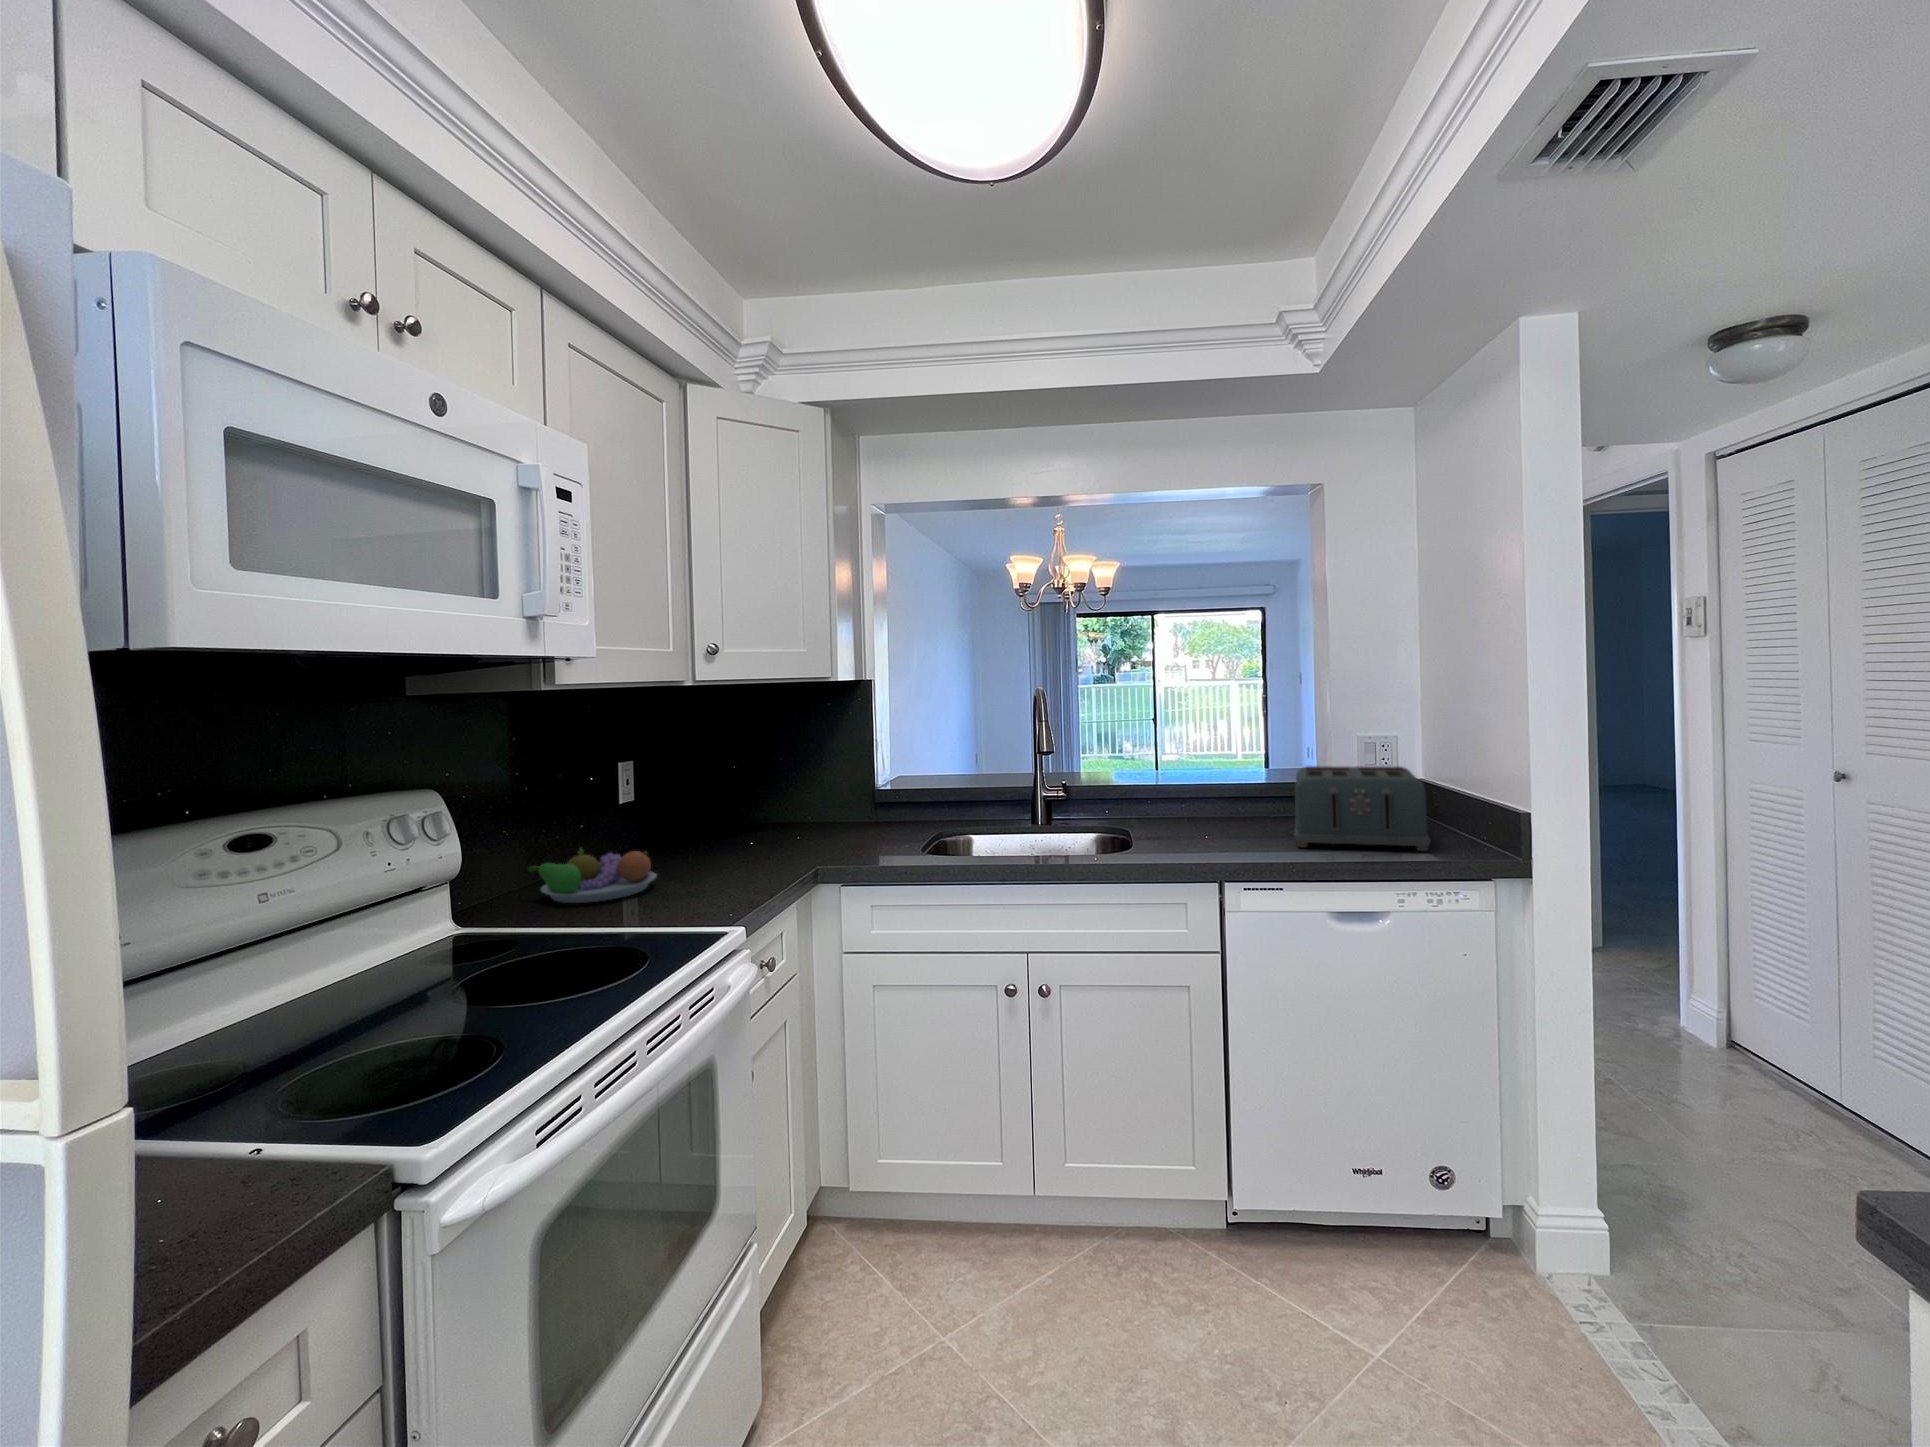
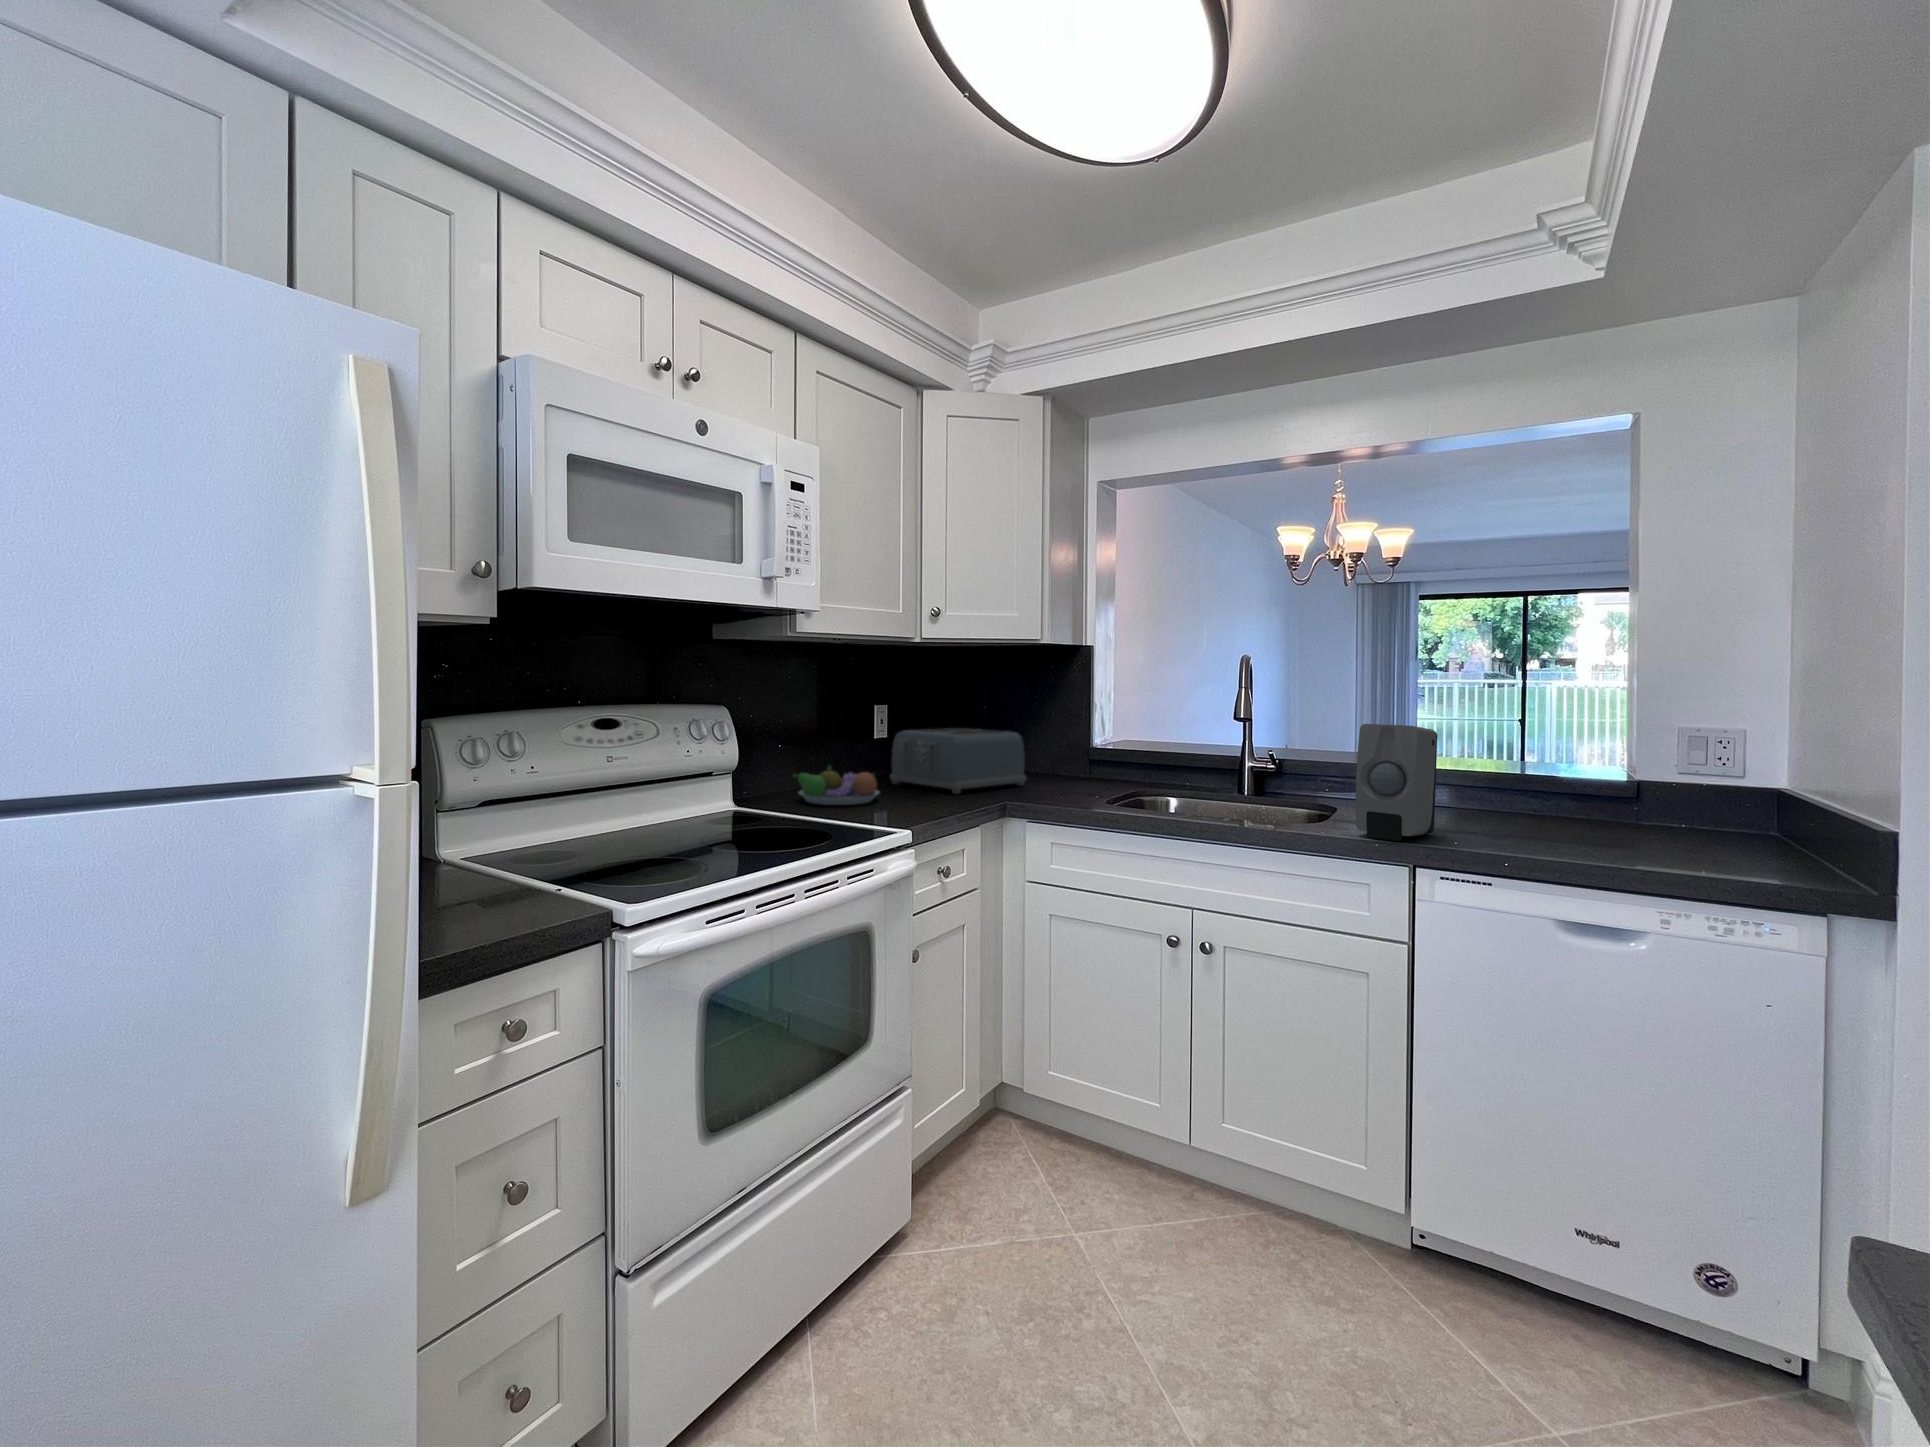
soap dispenser: none [1164,753,1219,858] -> present [1356,724,1437,841]
toaster: present [1294,766,1430,851] -> present [890,728,1026,794]

